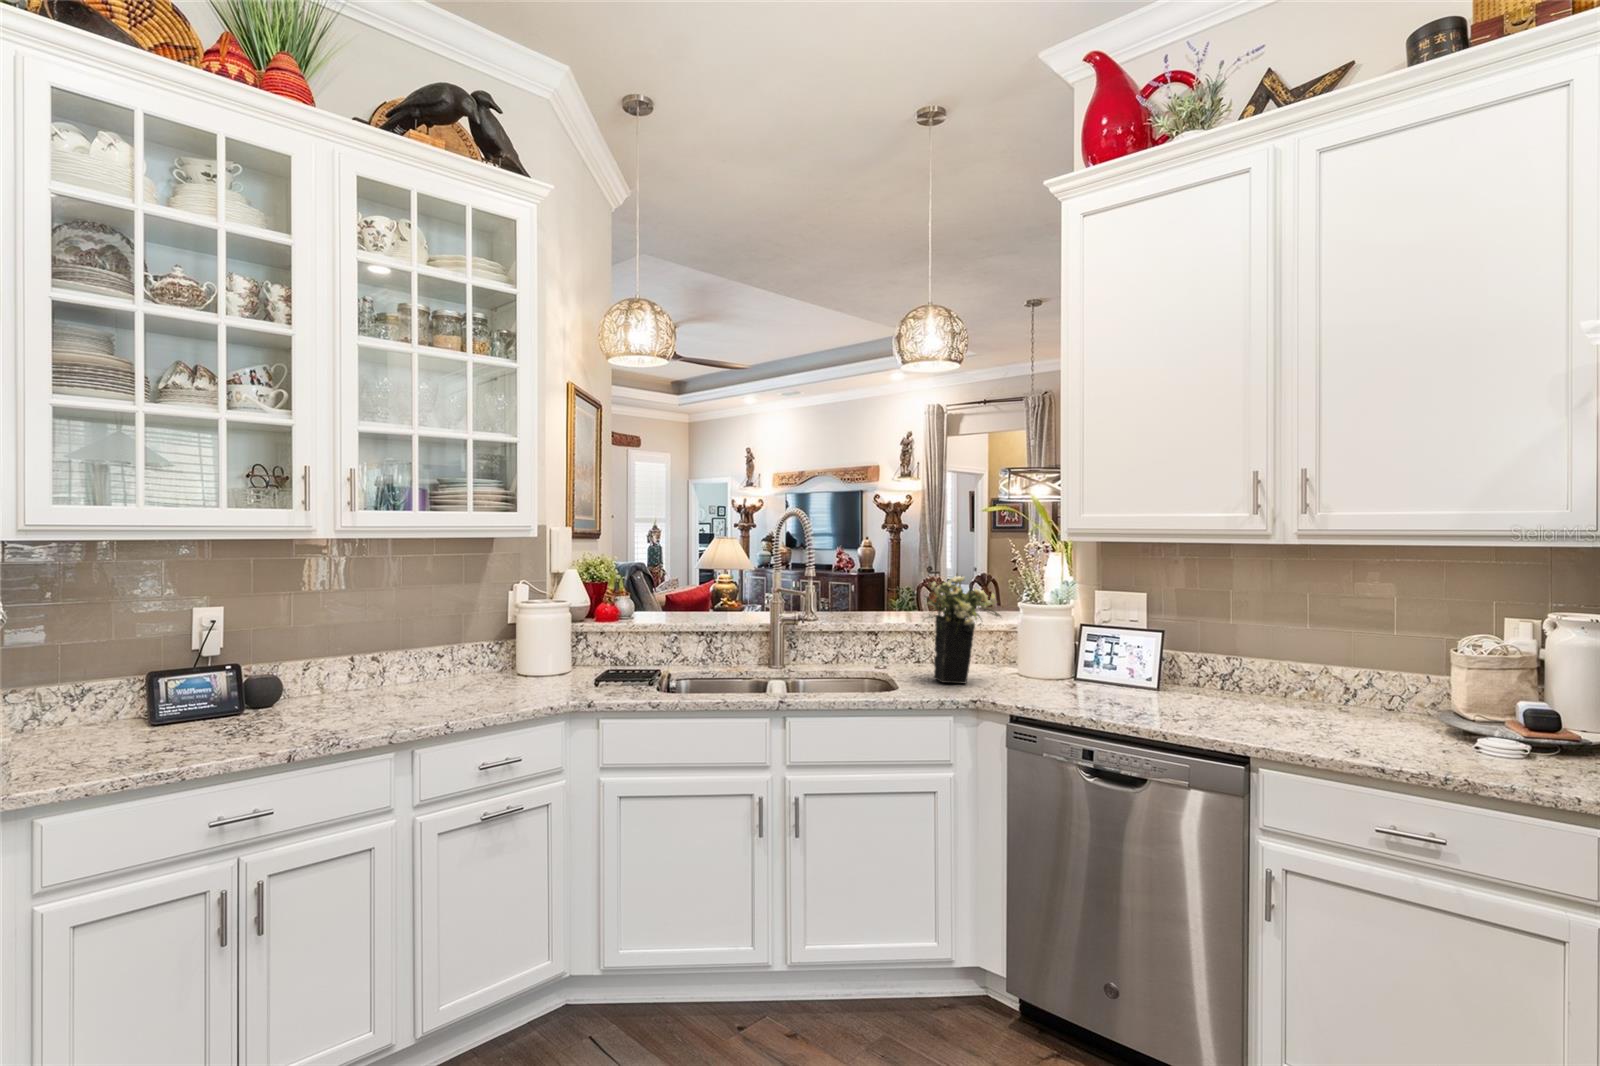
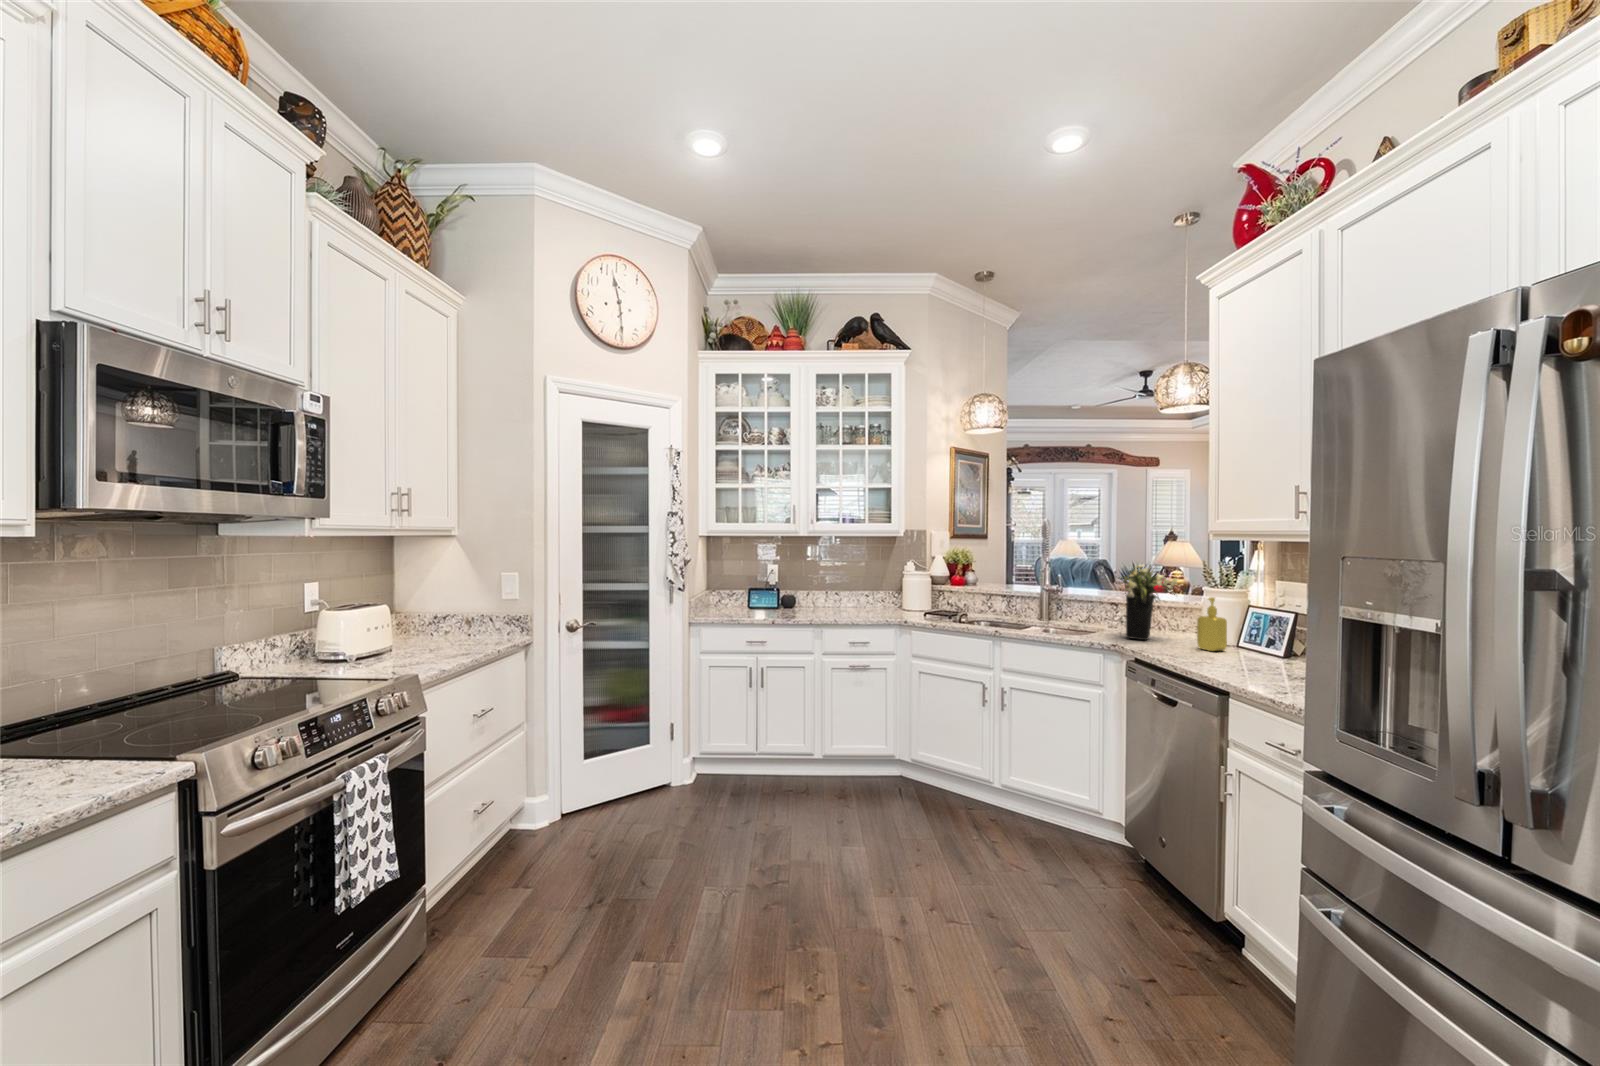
soap dispenser: none [1038,617,1072,689] -> present [1197,597,1227,651]

